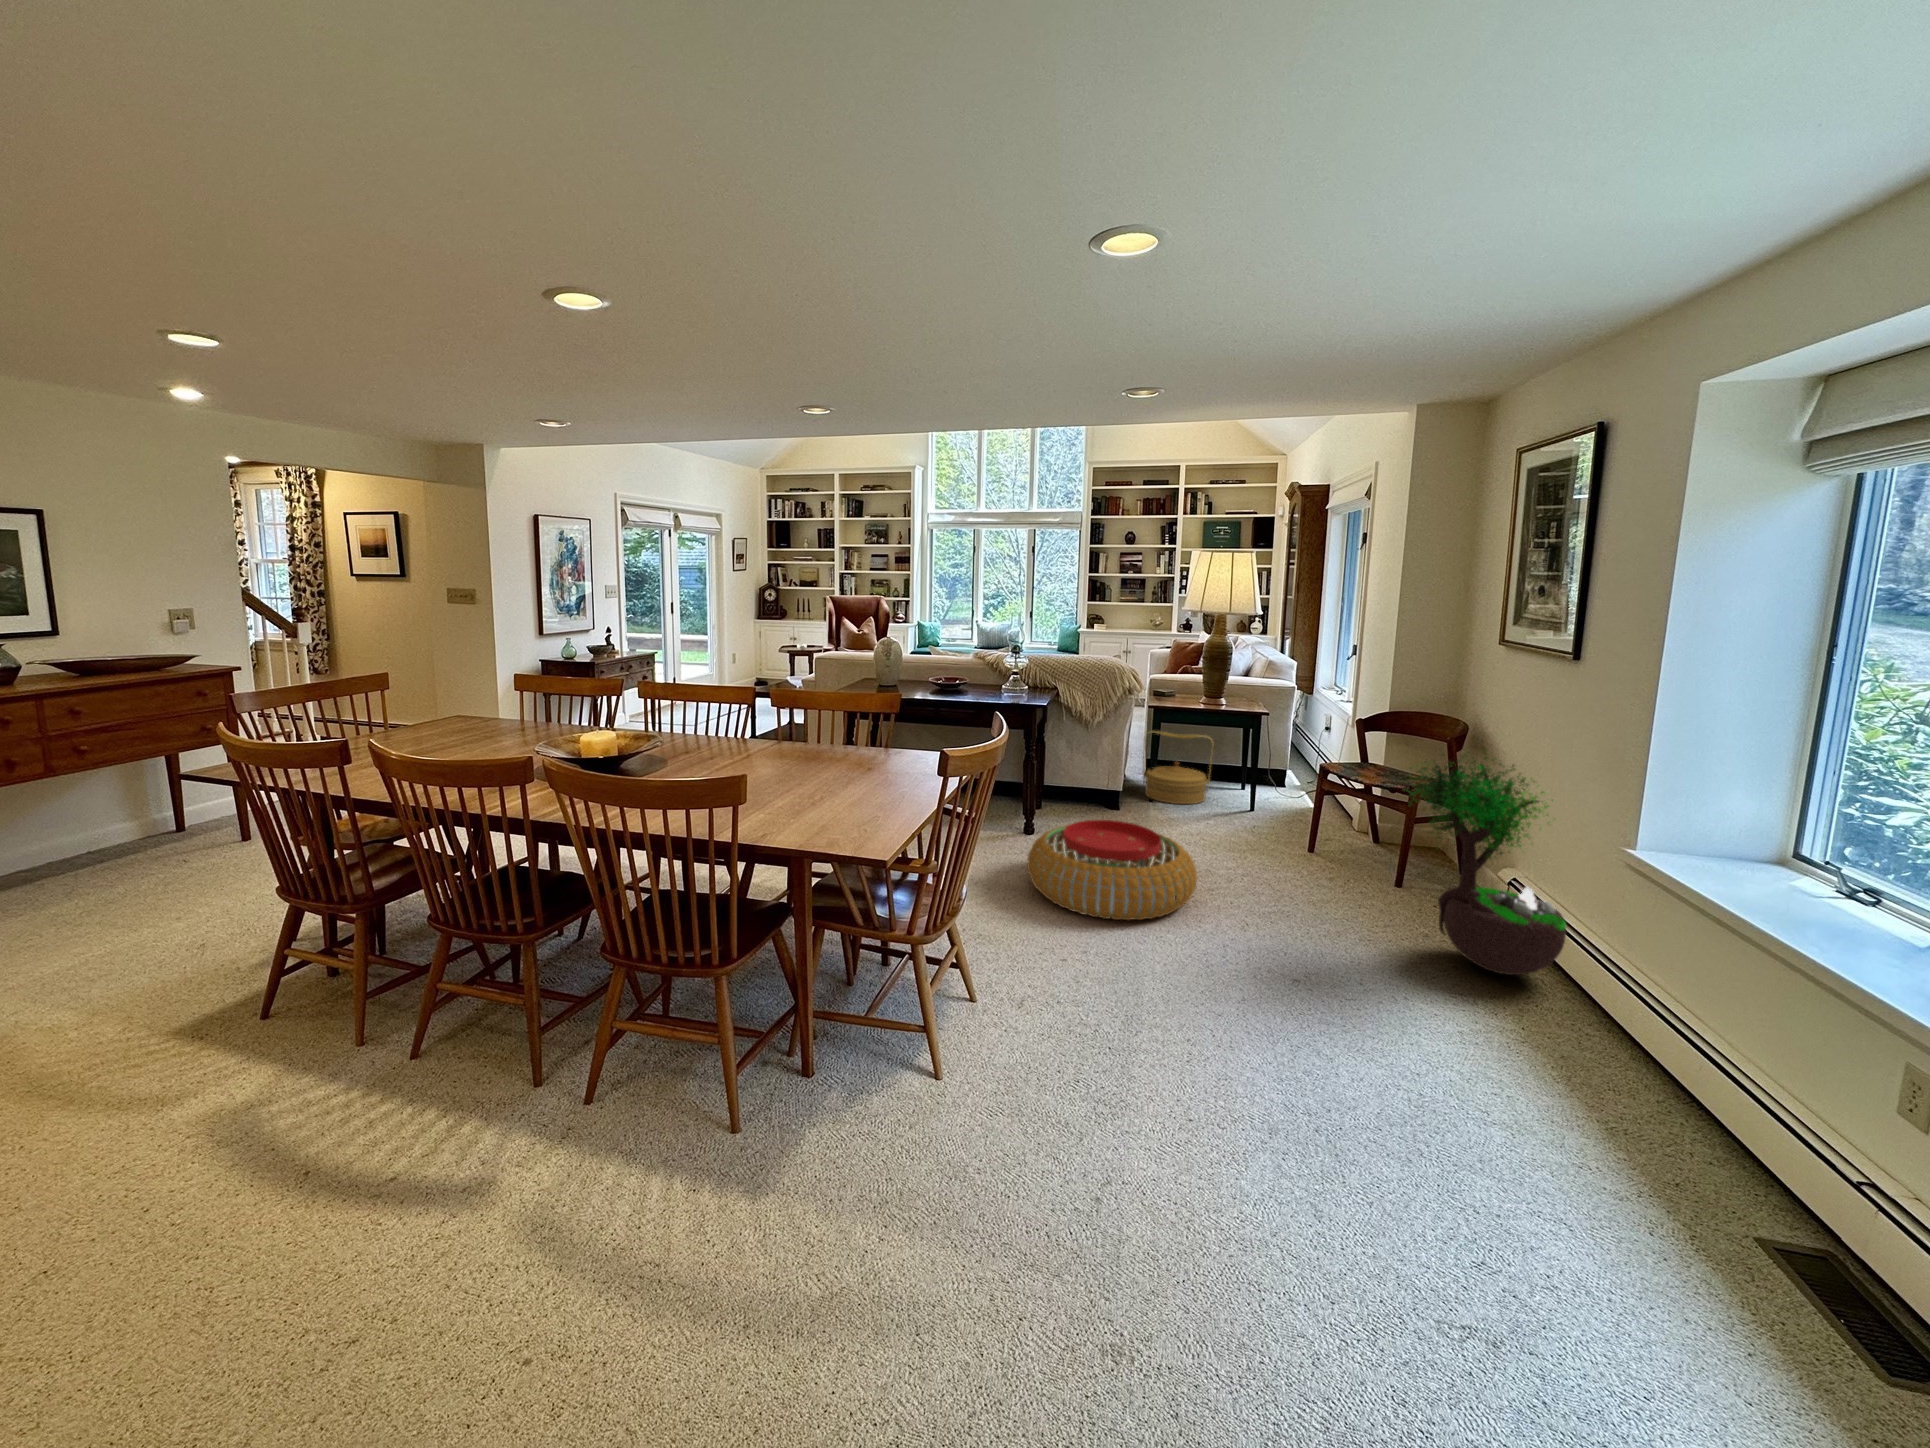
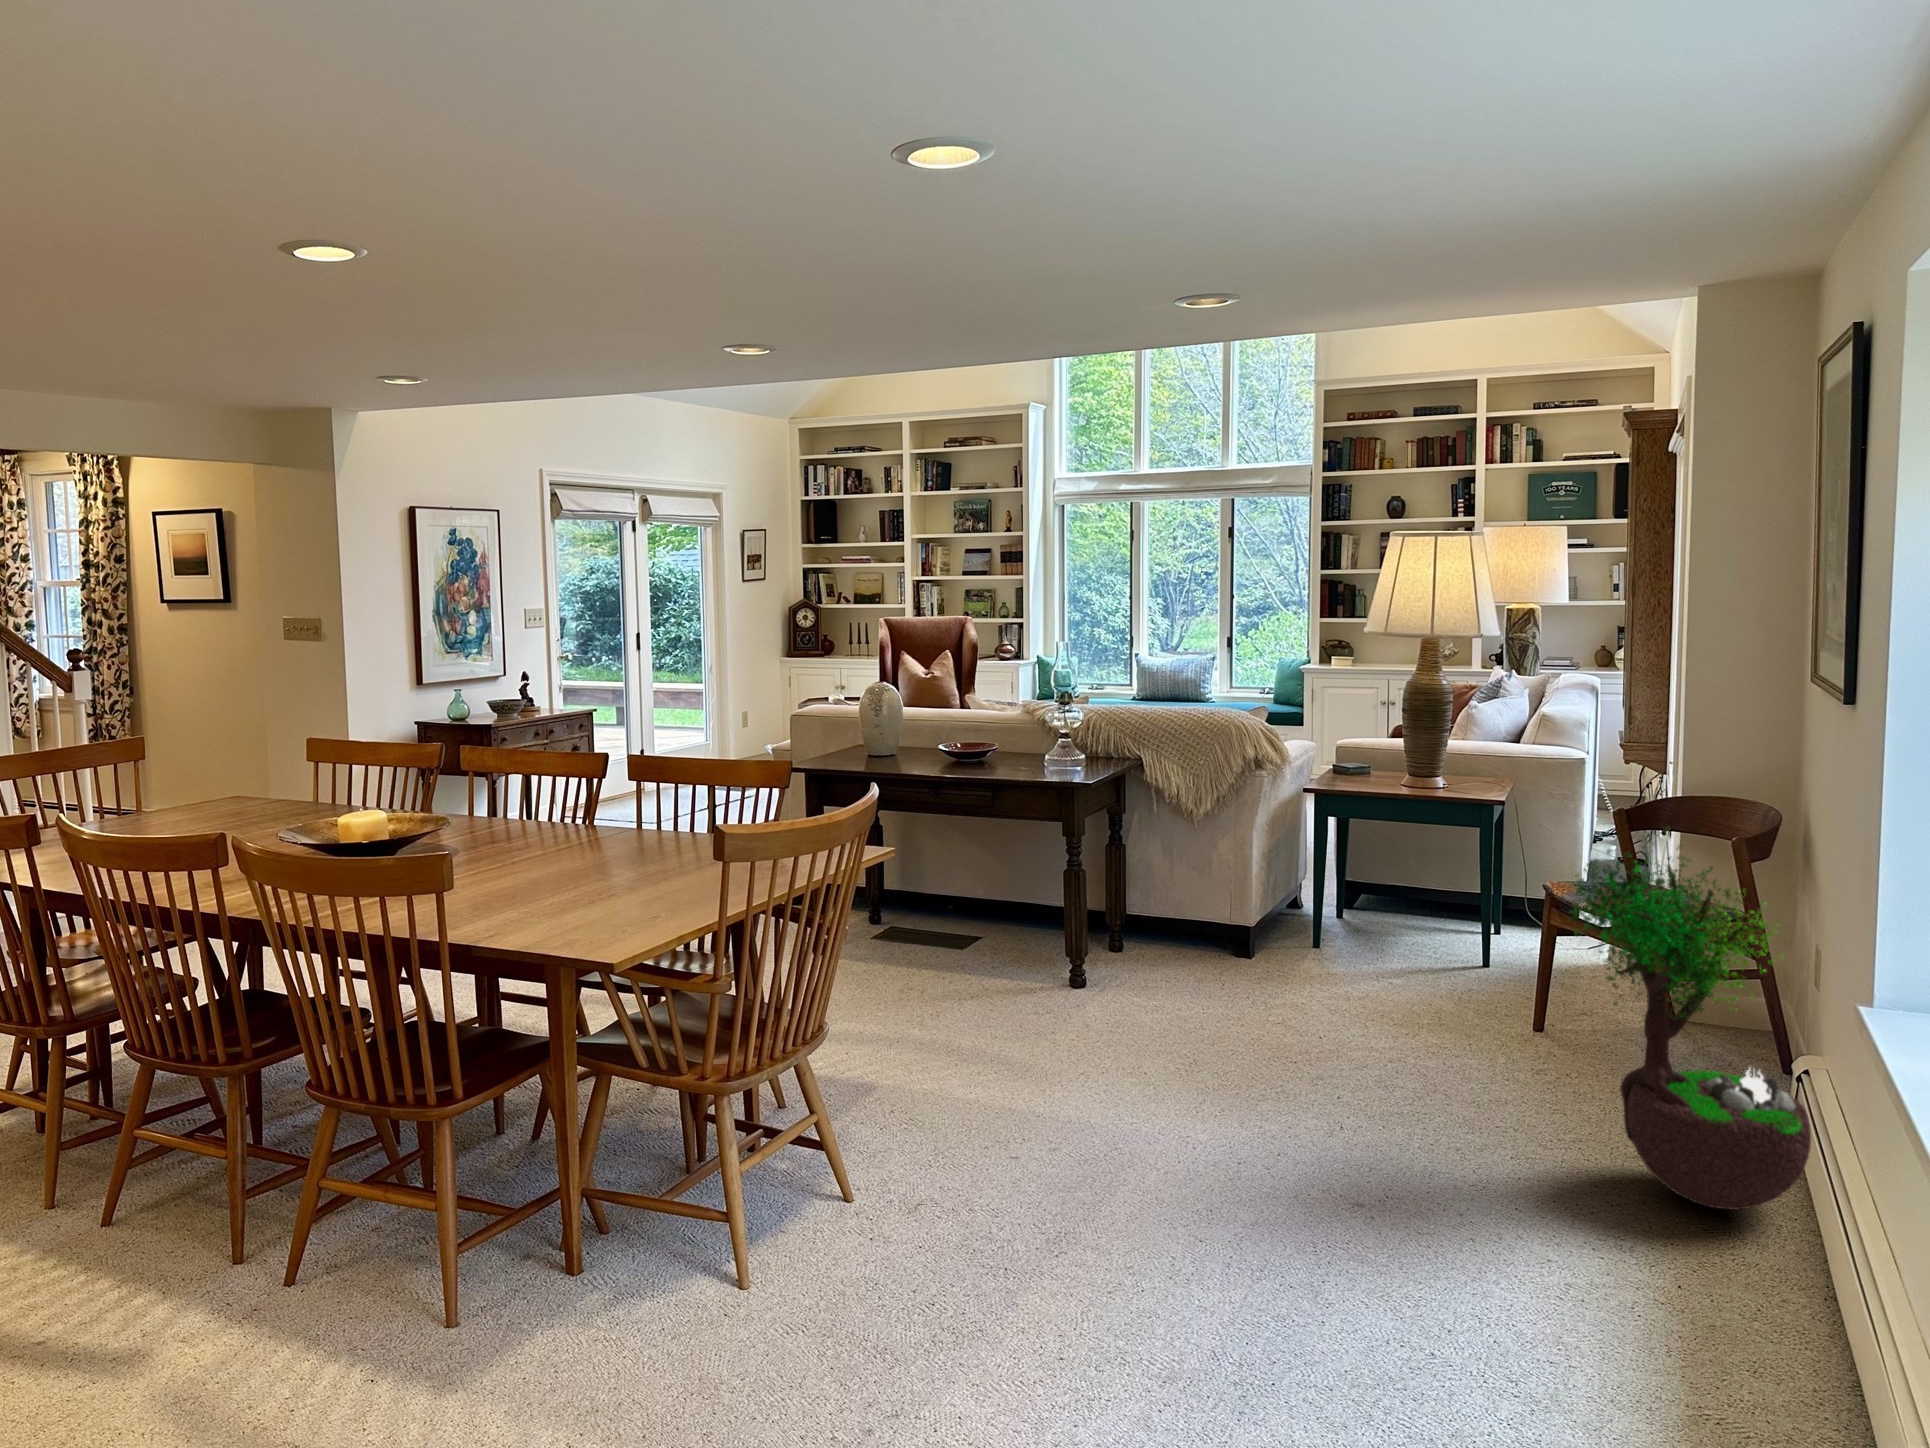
woven basket: present [1143,731,1212,804] -> none [1308,830,1421,953]
pouf: present [1027,820,1197,920] -> none [1024,961,1284,1112]

